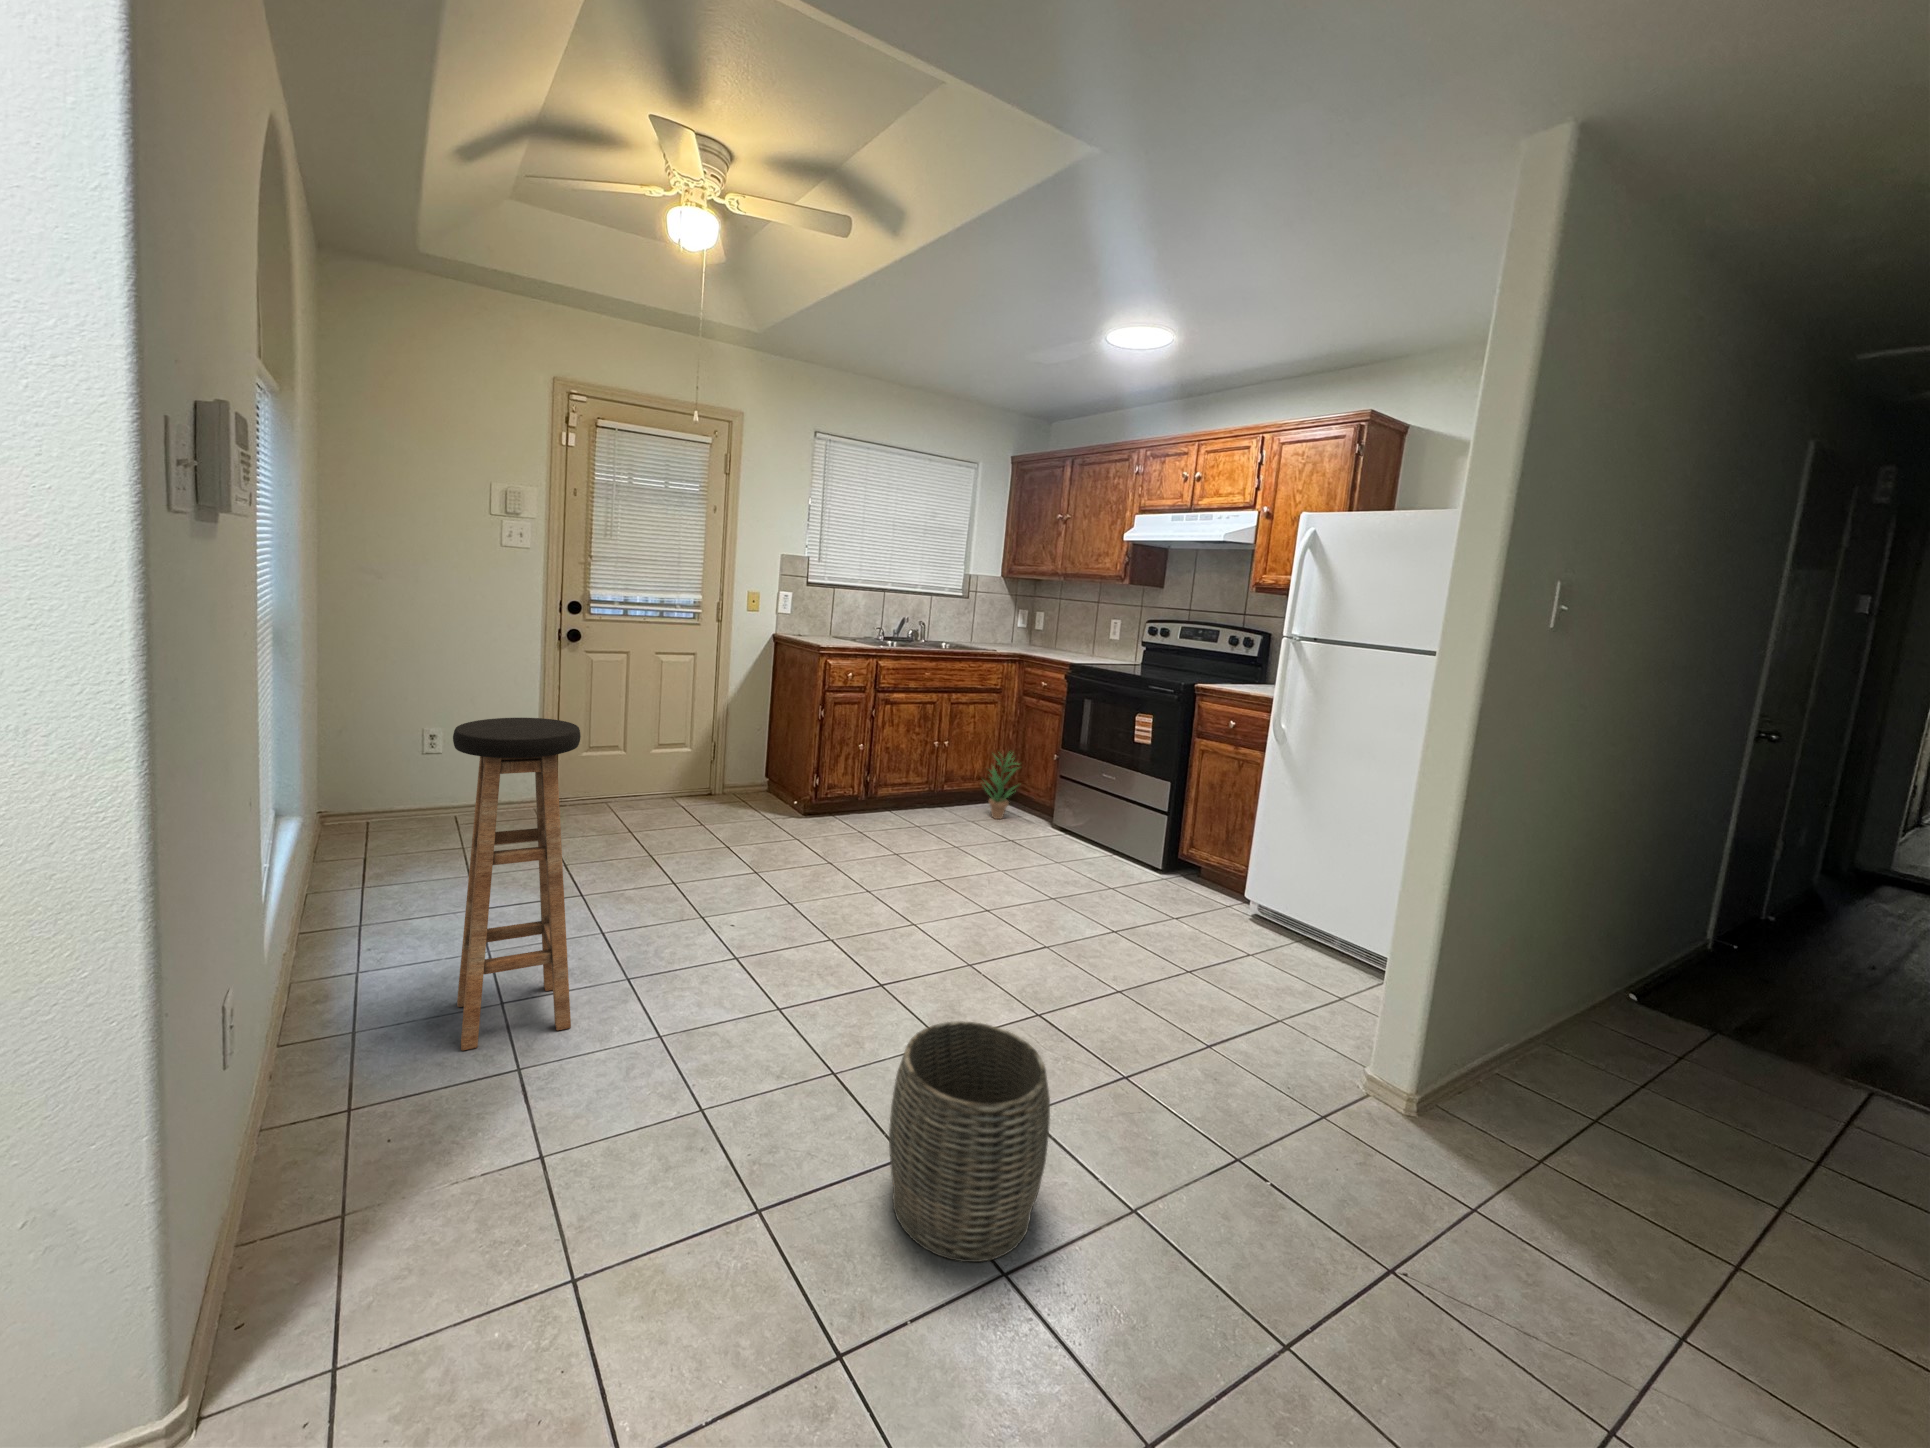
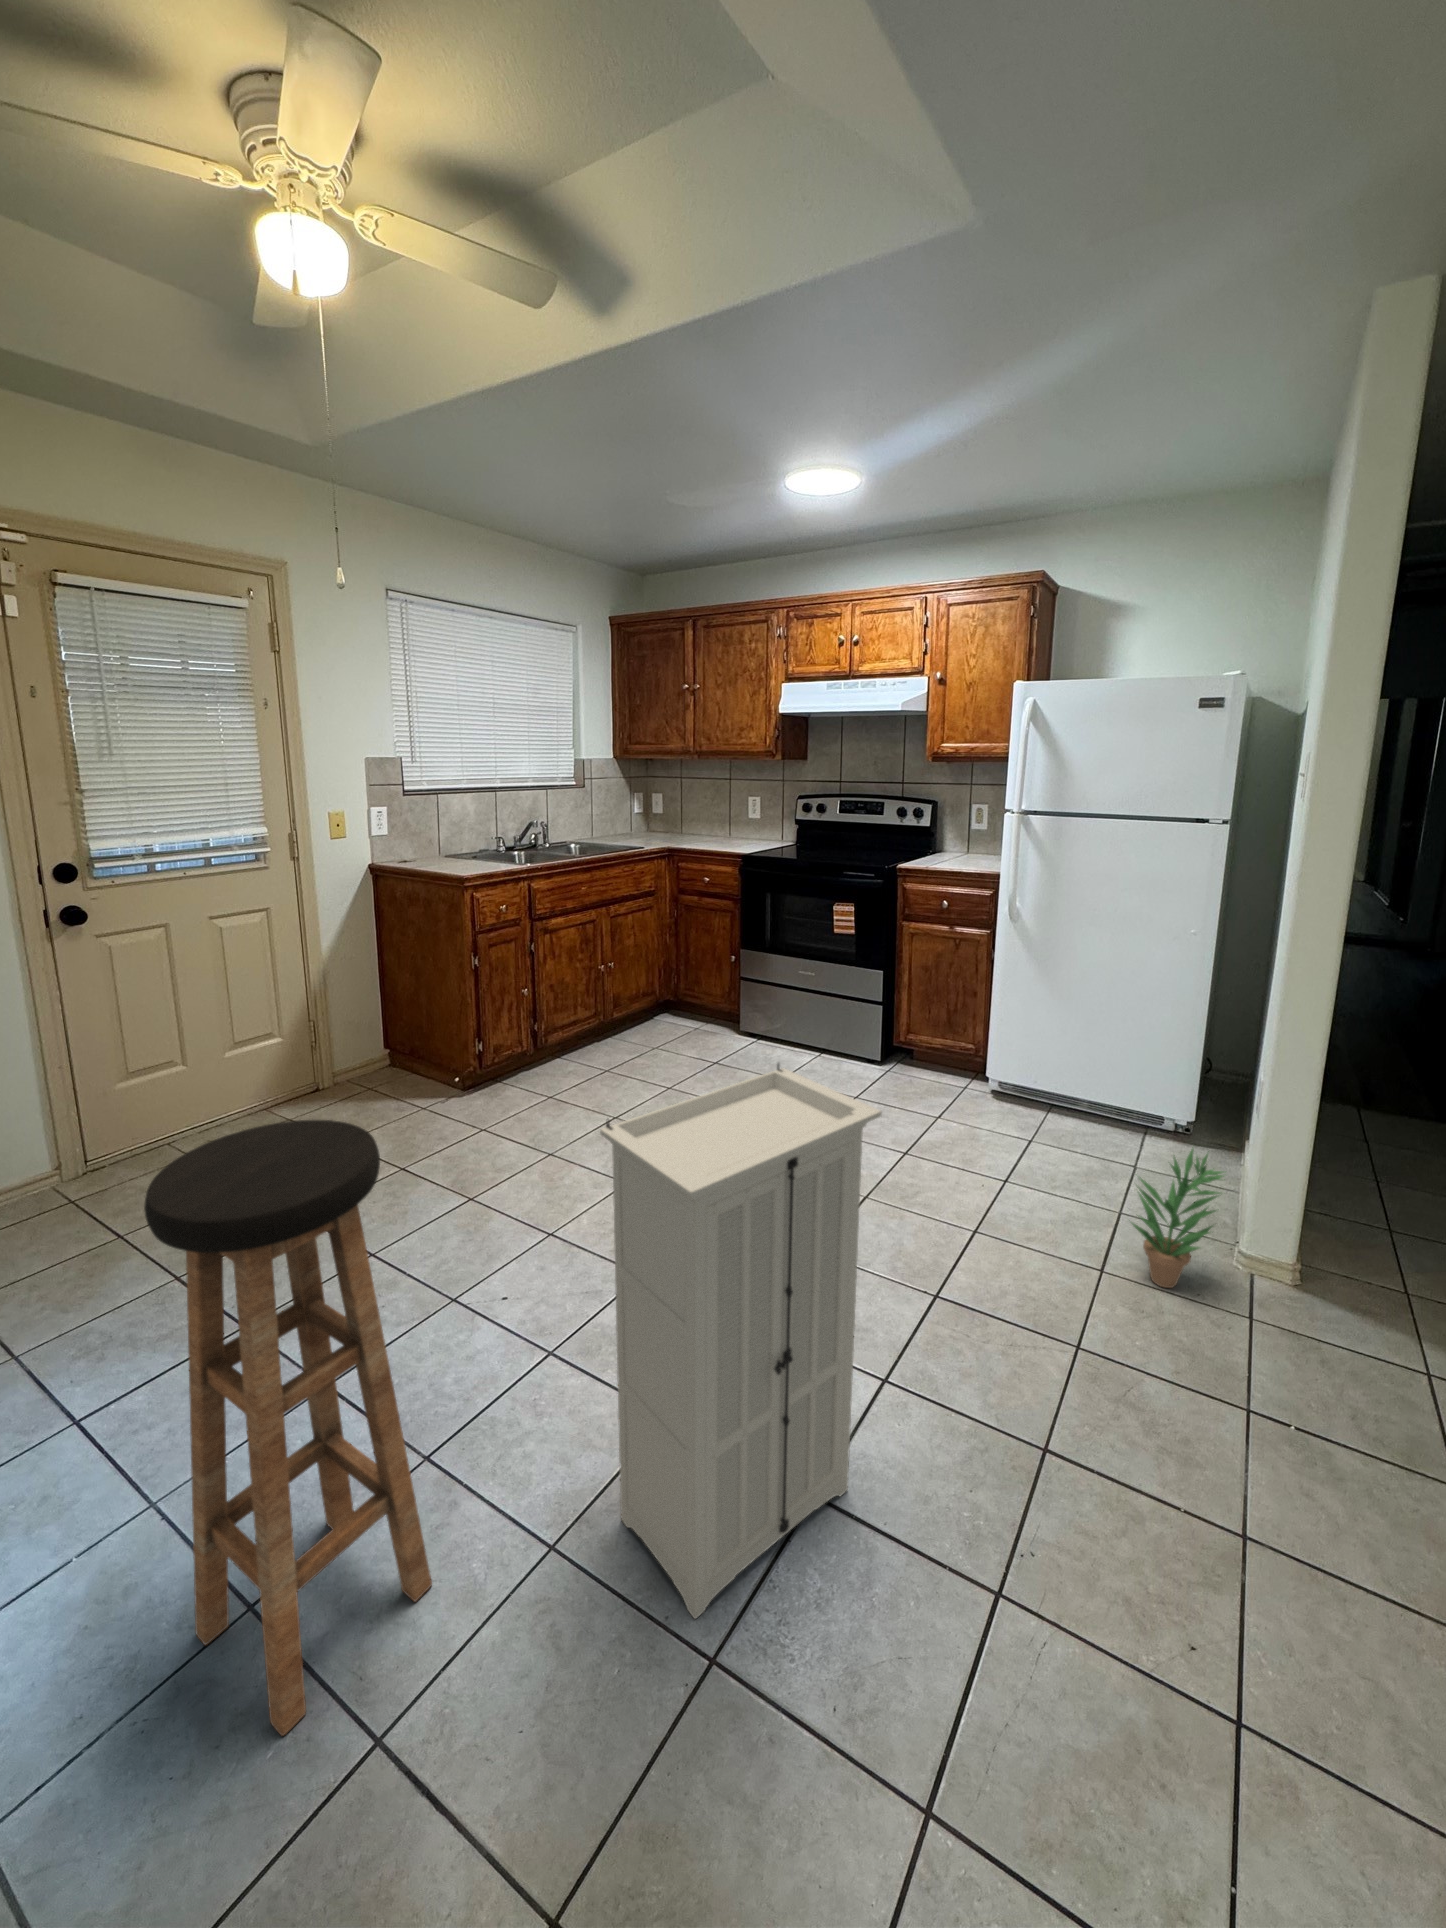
storage cabinet: none [687,748,874,1097] -> present [600,1064,882,1619]
potted plant: present [984,754,1019,819] -> present [1132,1149,1223,1288]
woven basket: present [889,1021,1050,1262] -> none [1009,1369,1230,1691]

